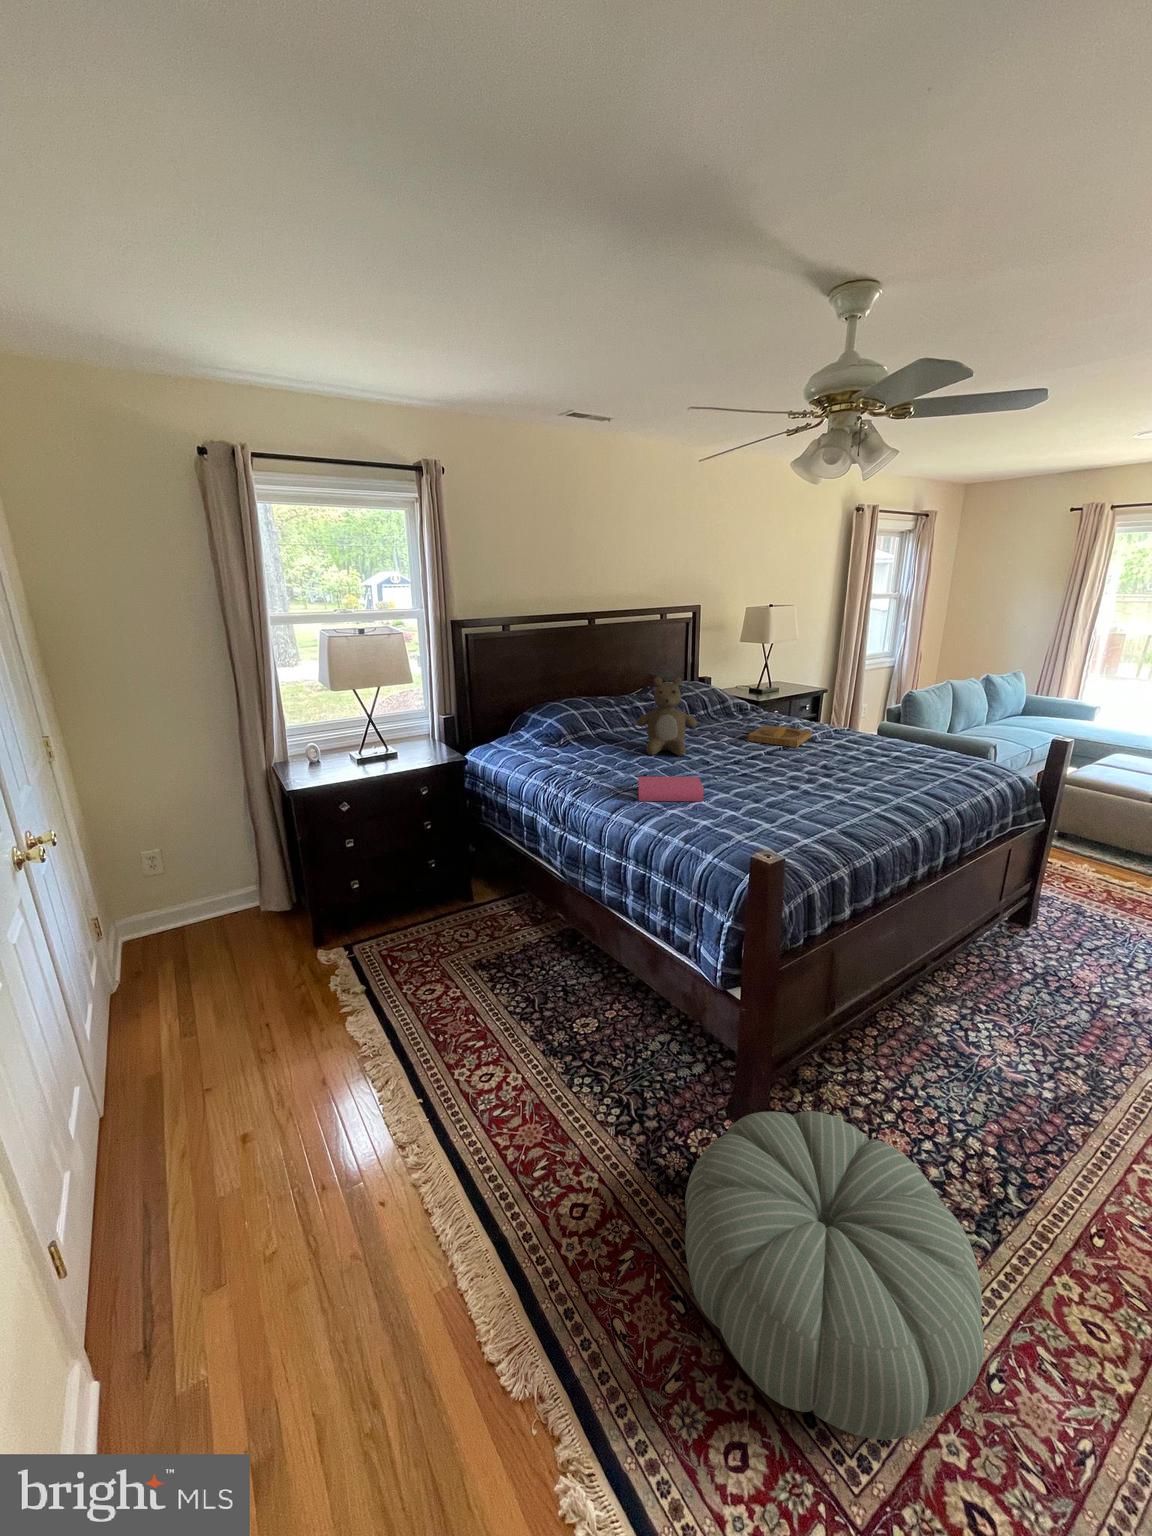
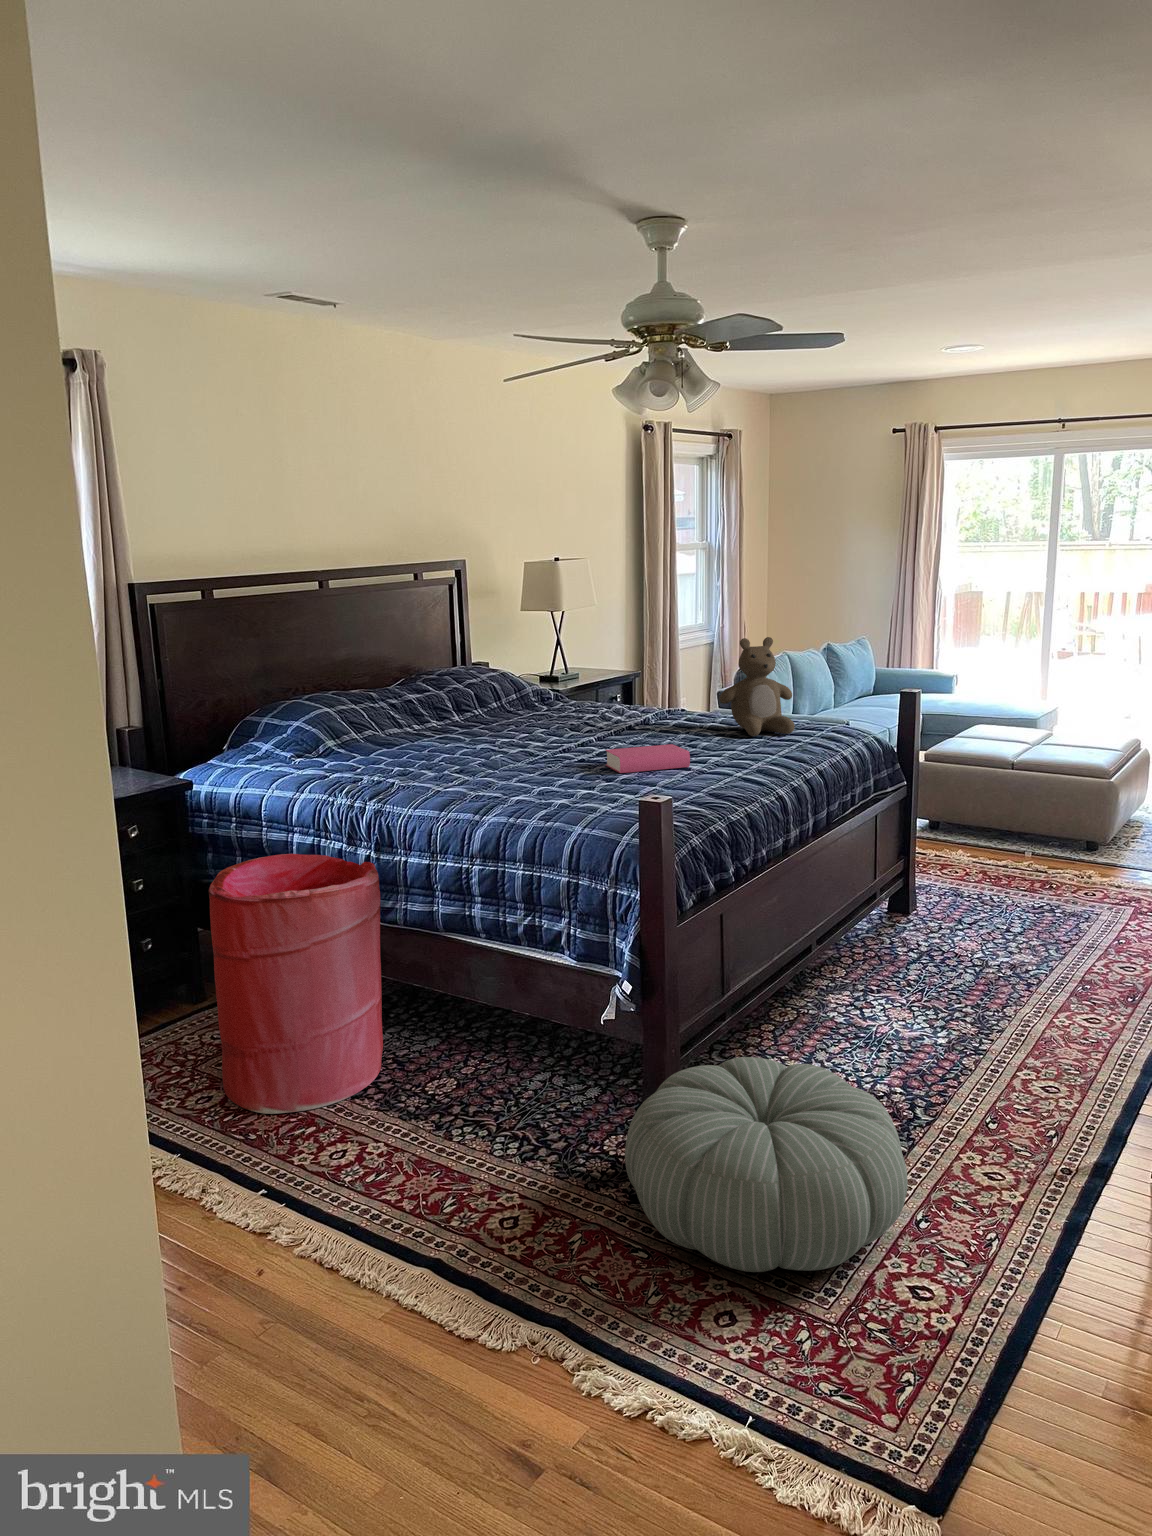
teddy bear: present [636,677,697,756] -> present [719,637,795,736]
tray: present [748,725,812,747] -> none [570,713,645,732]
book: present [638,777,704,801] -> present [605,744,690,773]
laundry hamper: none [431,828,558,1025] -> present [209,854,383,1114]

